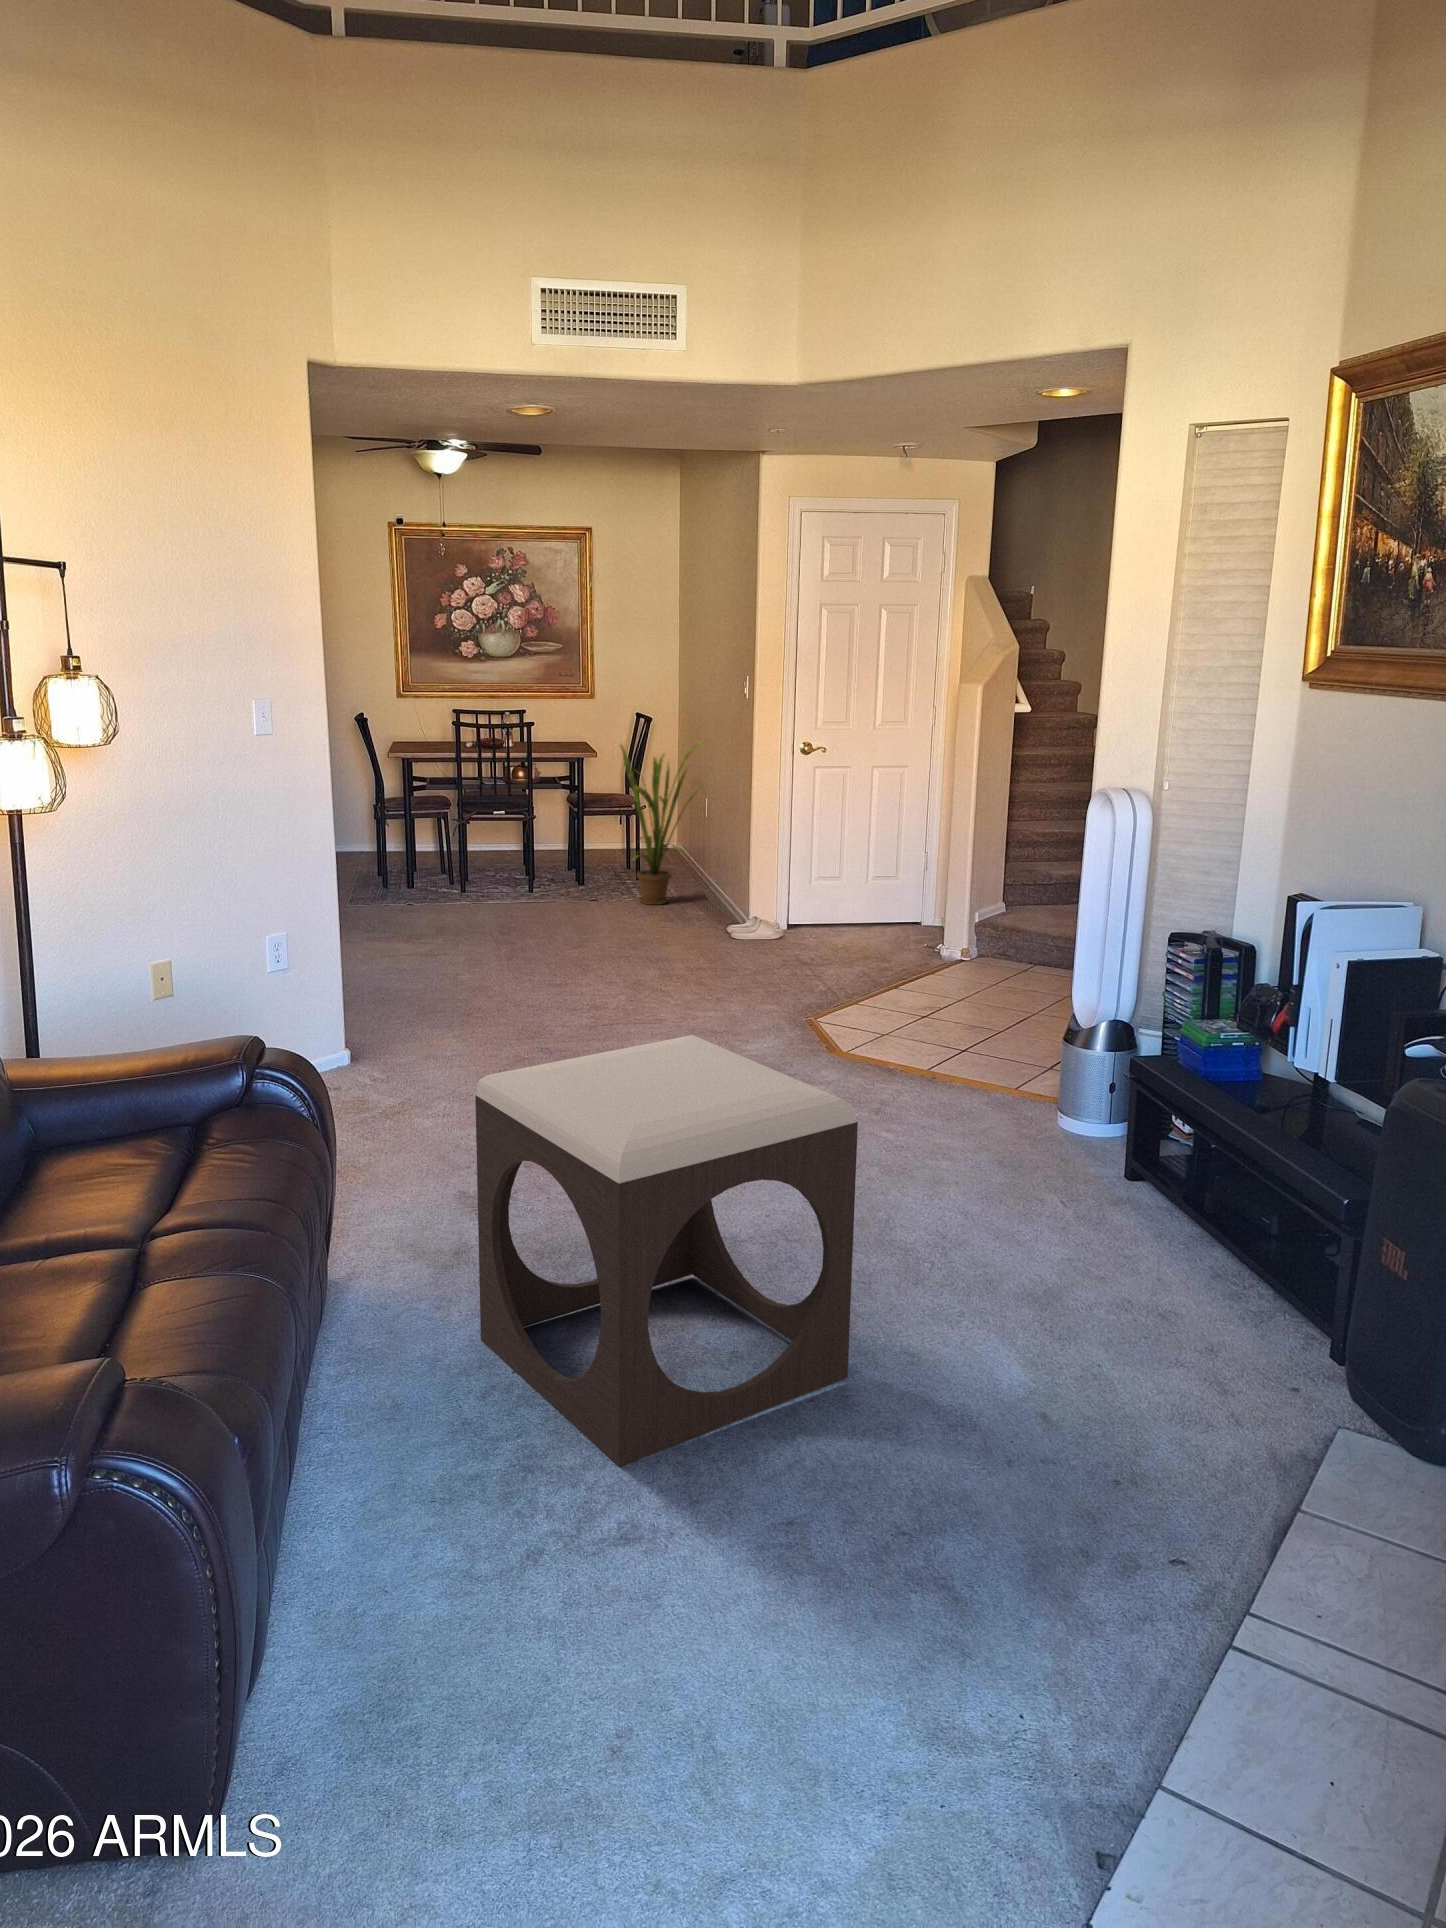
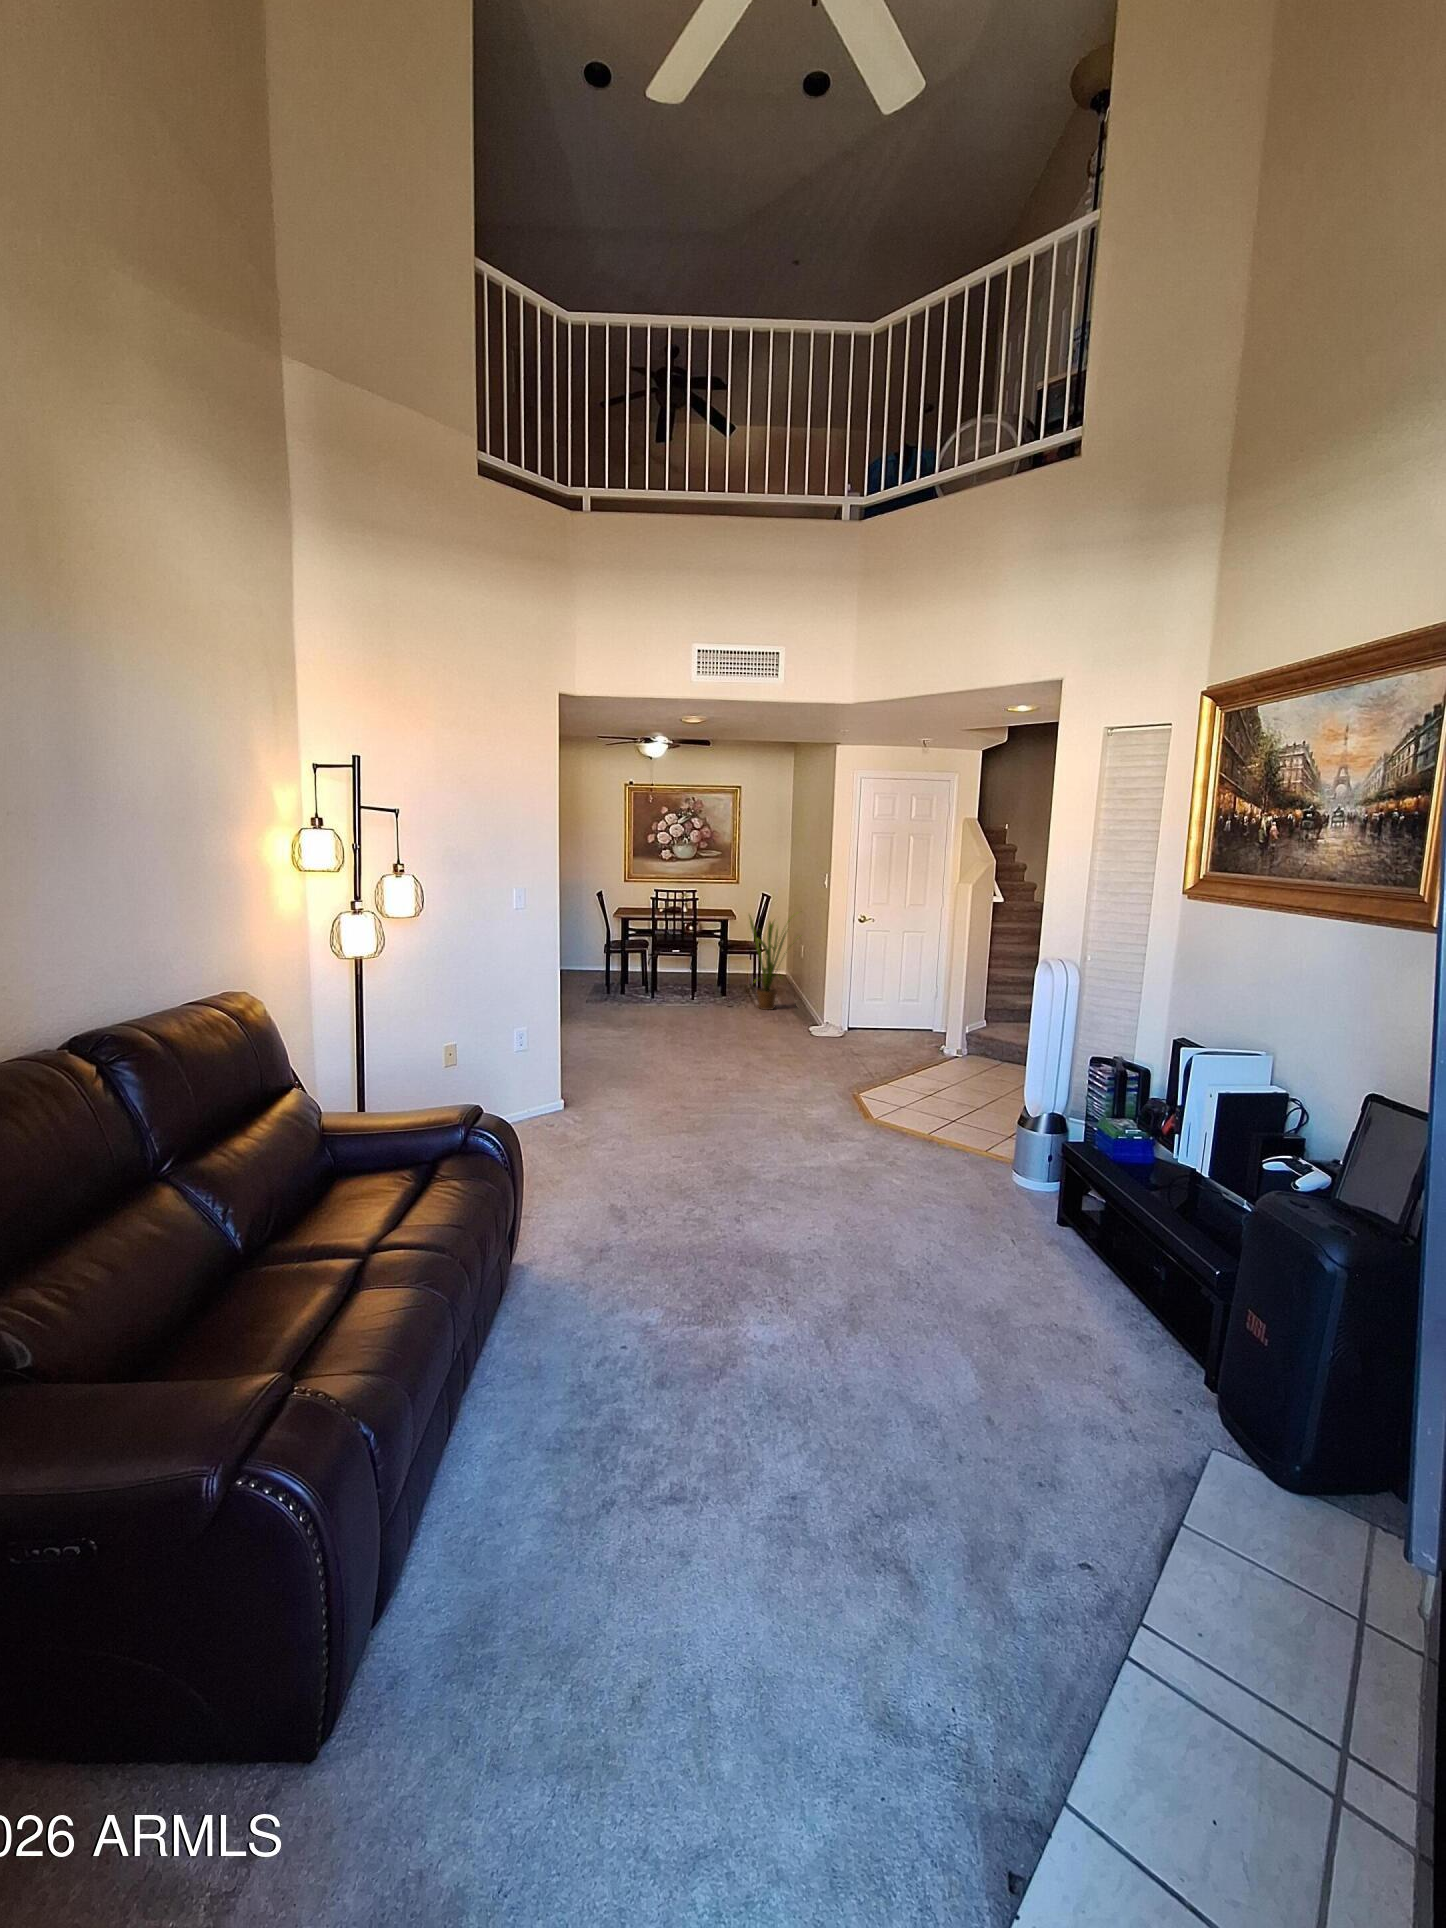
footstool: present [475,1035,858,1467] -> none [605,1120,857,1434]

